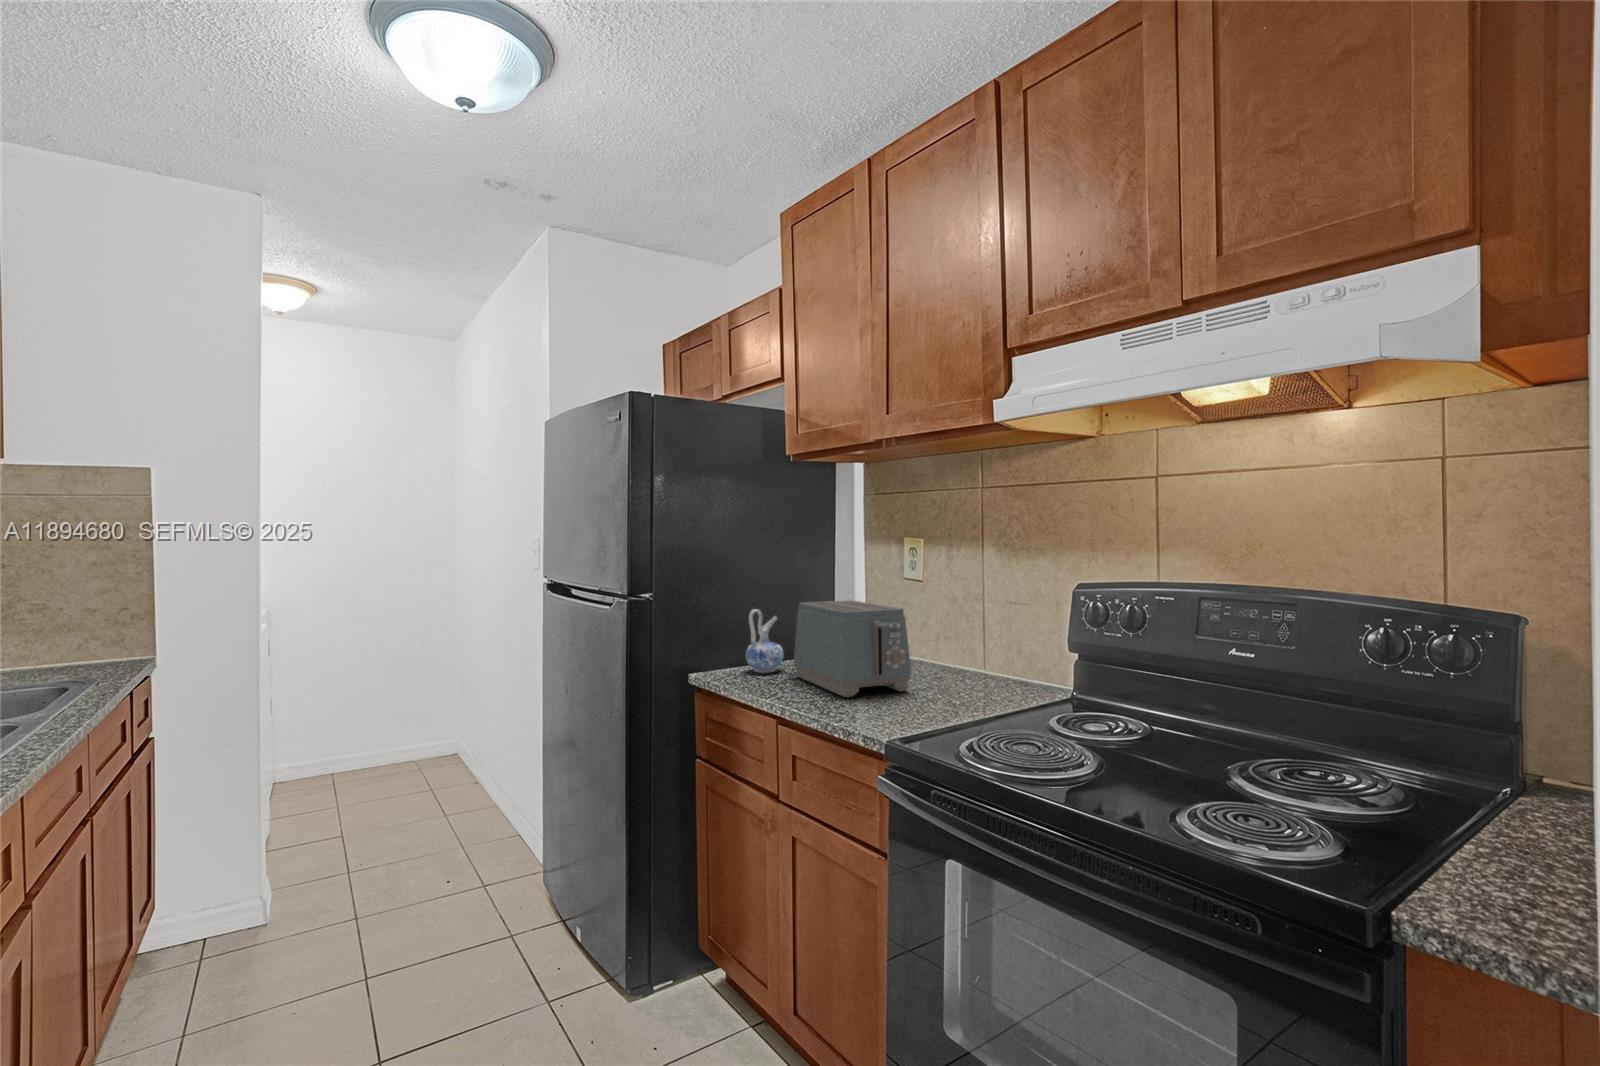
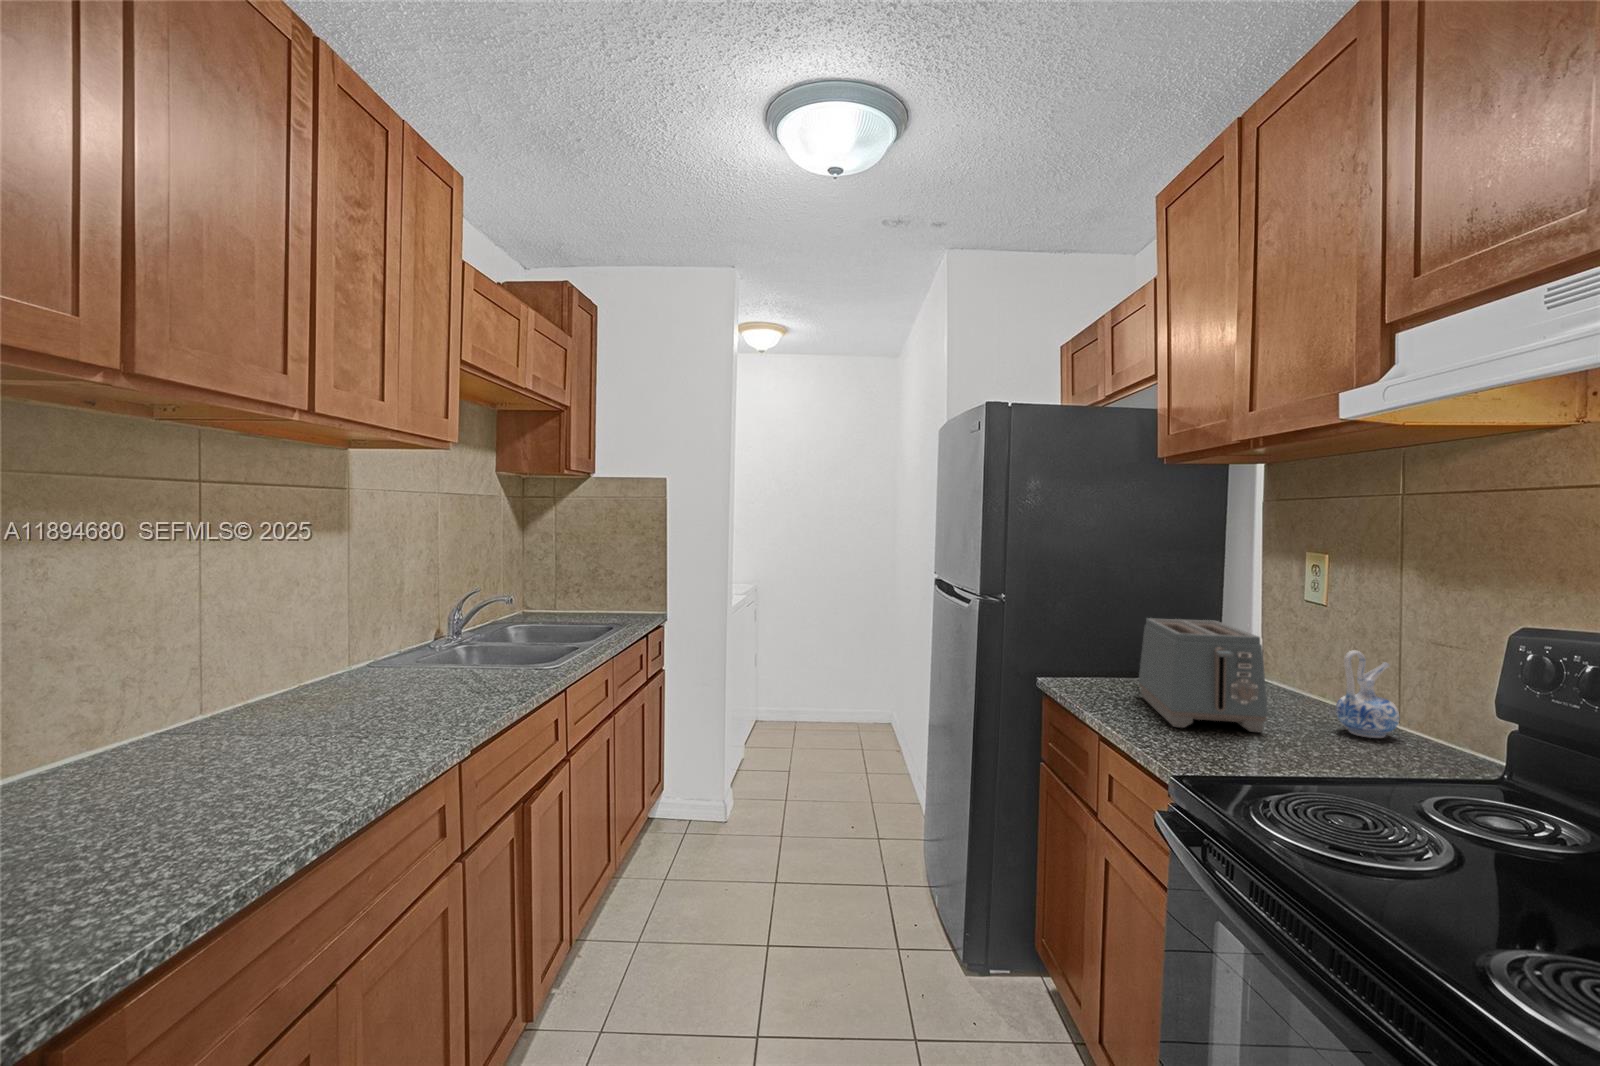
ceramic pitcher: present [746,609,784,673] -> present [1336,650,1400,738]

